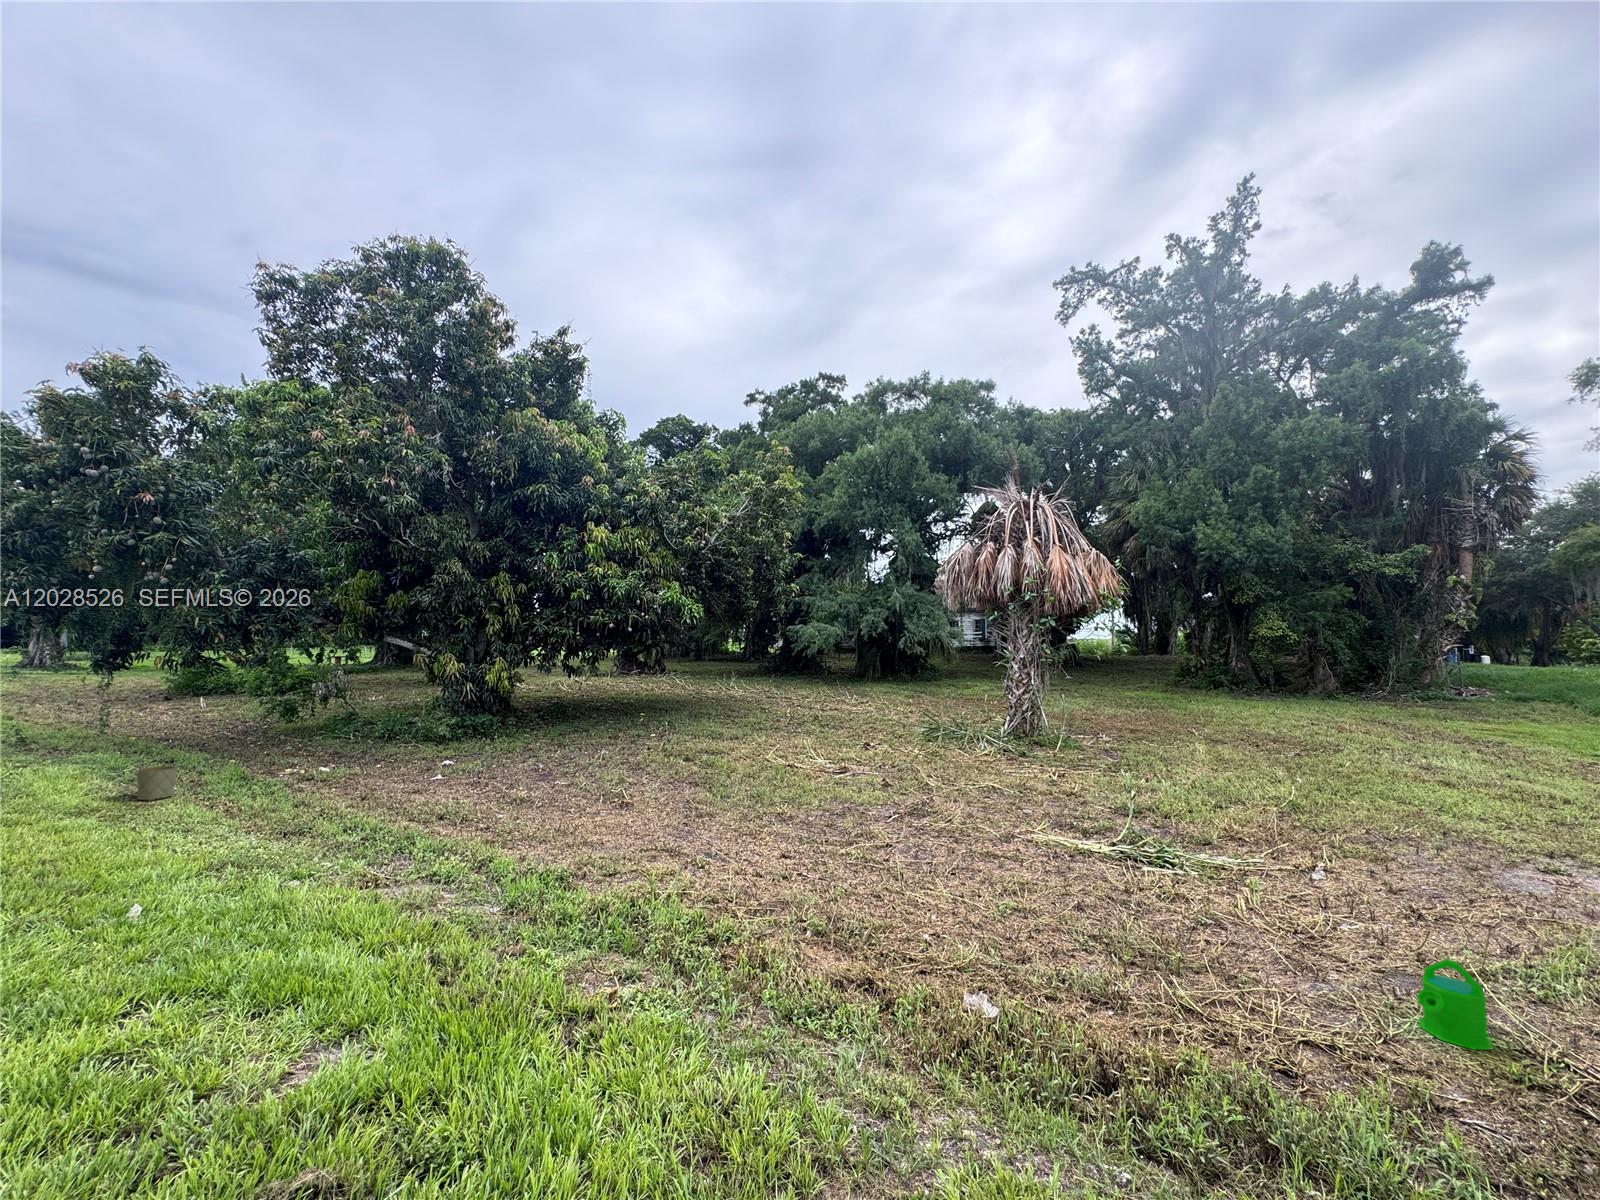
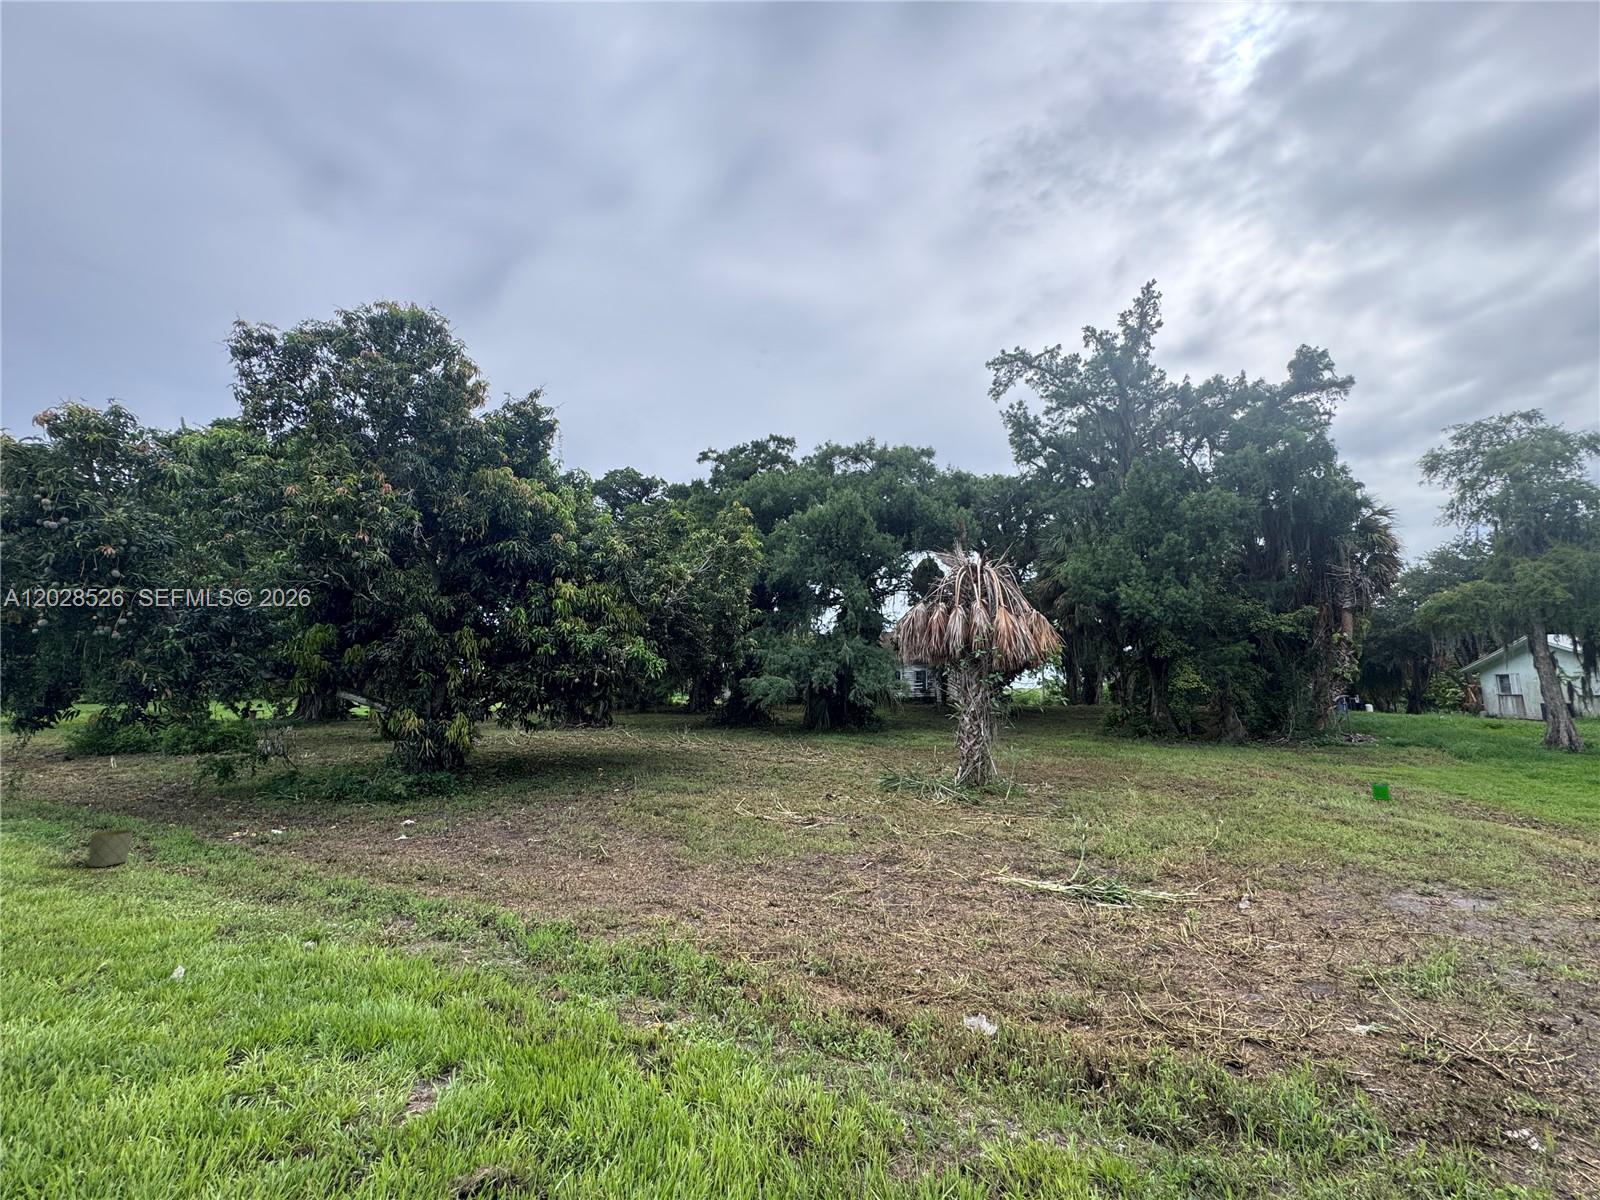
watering can: present [1417,959,1493,1050] -> present [1372,779,1390,800]

